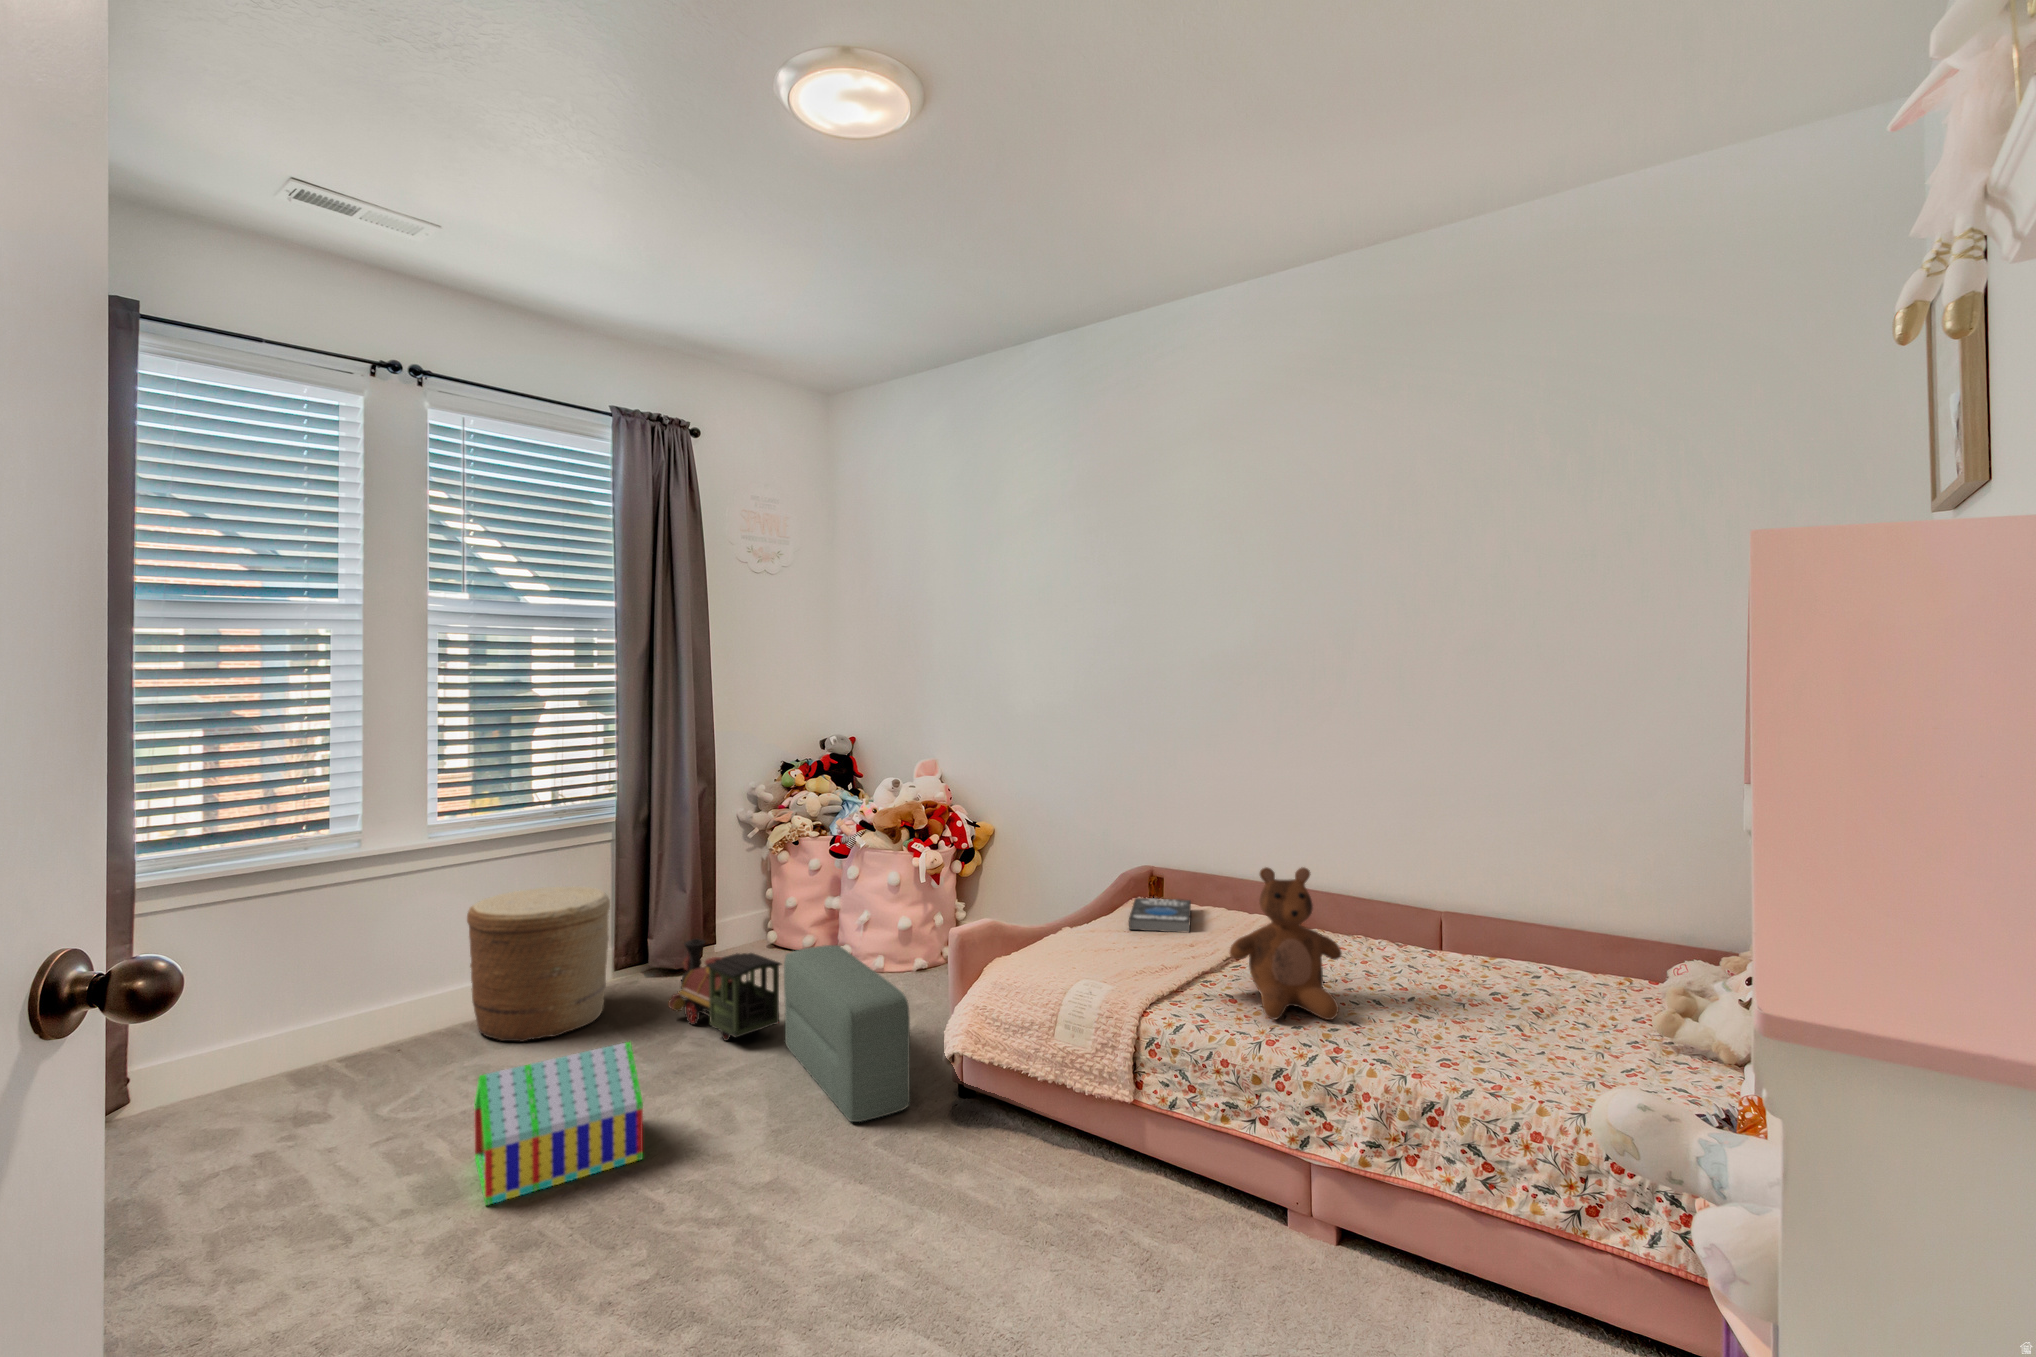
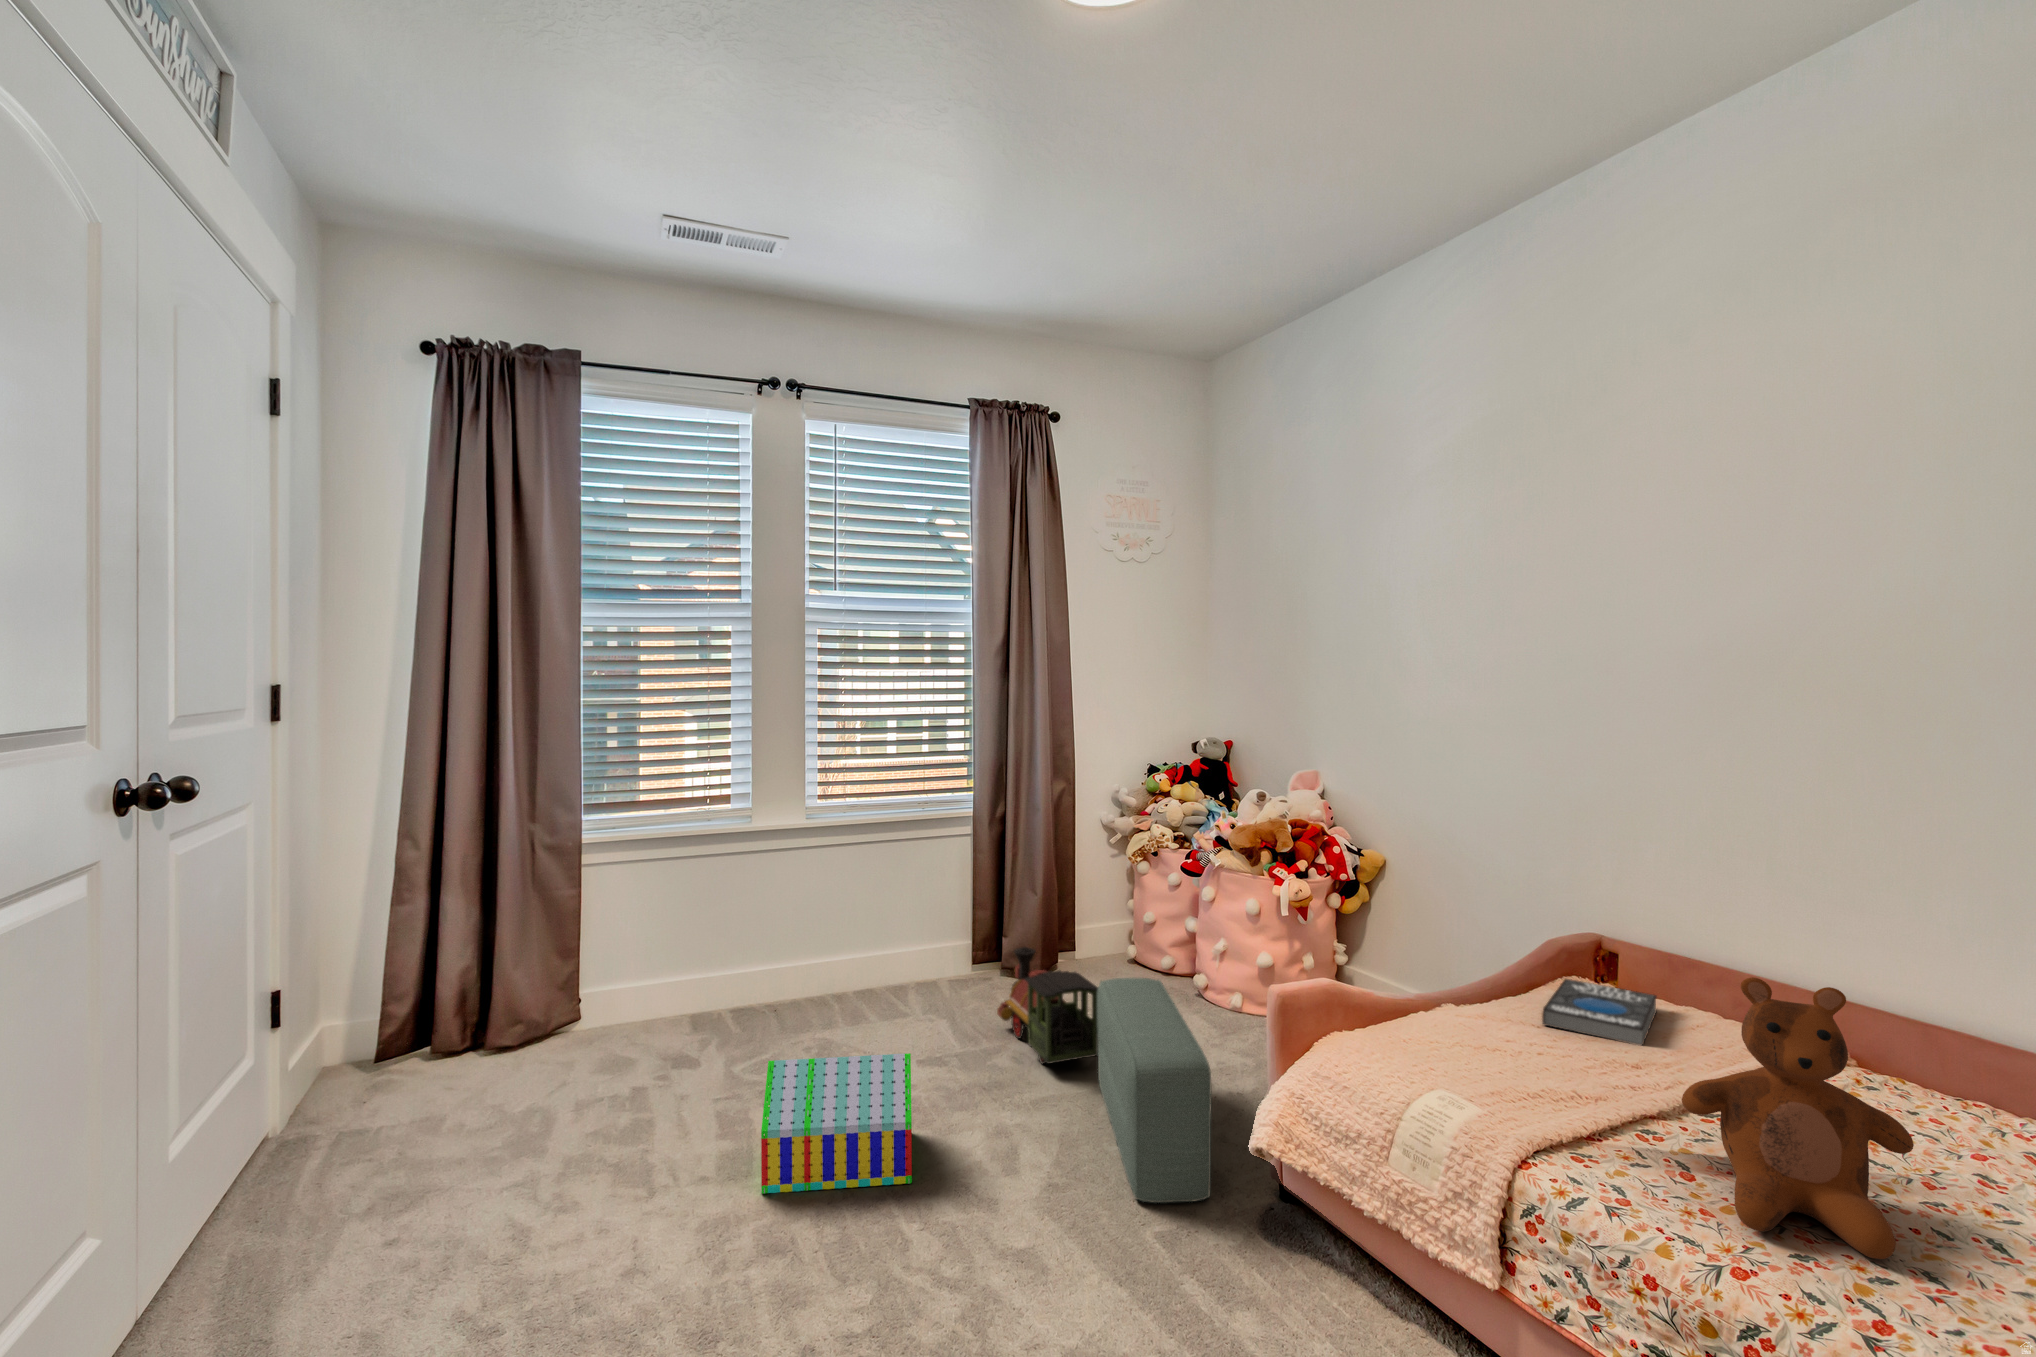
woven basket: present [467,887,610,1042] -> none [825,875,950,1025]

